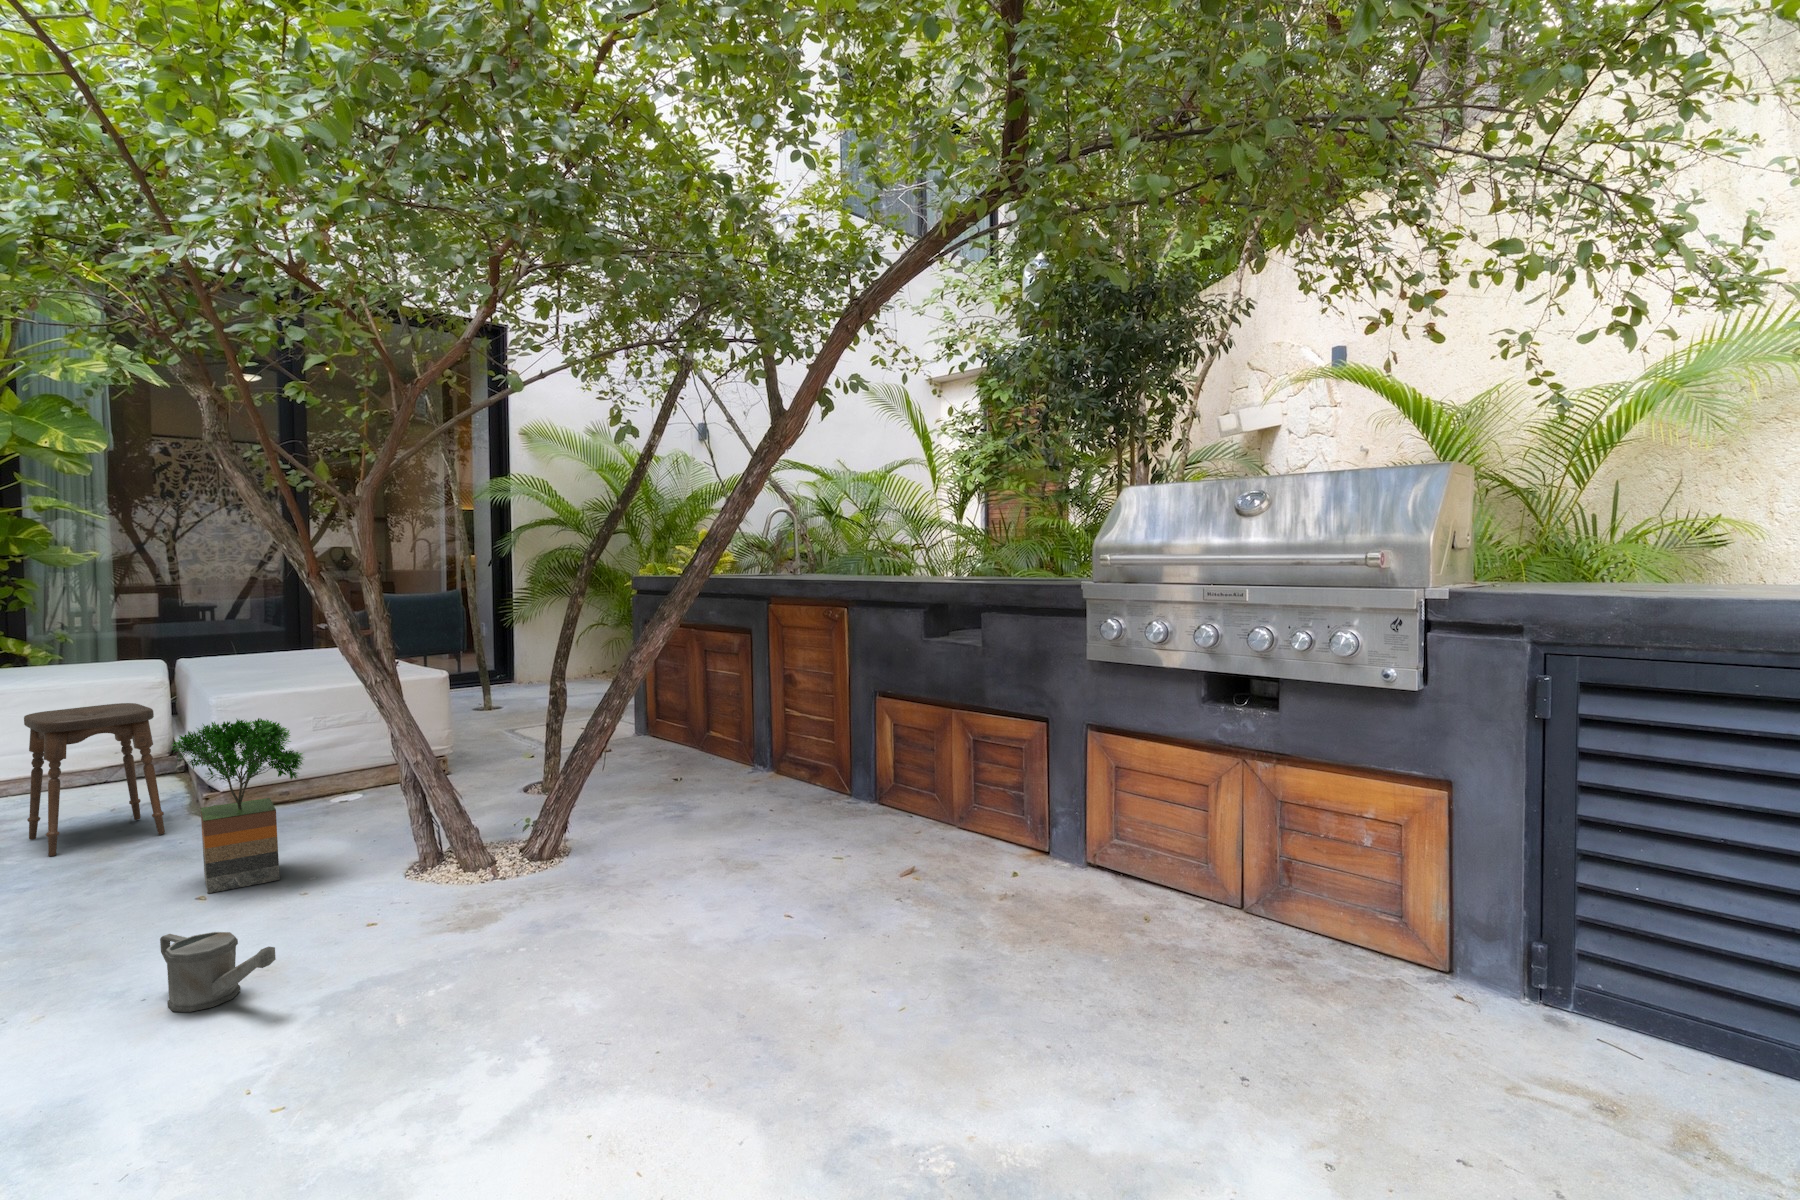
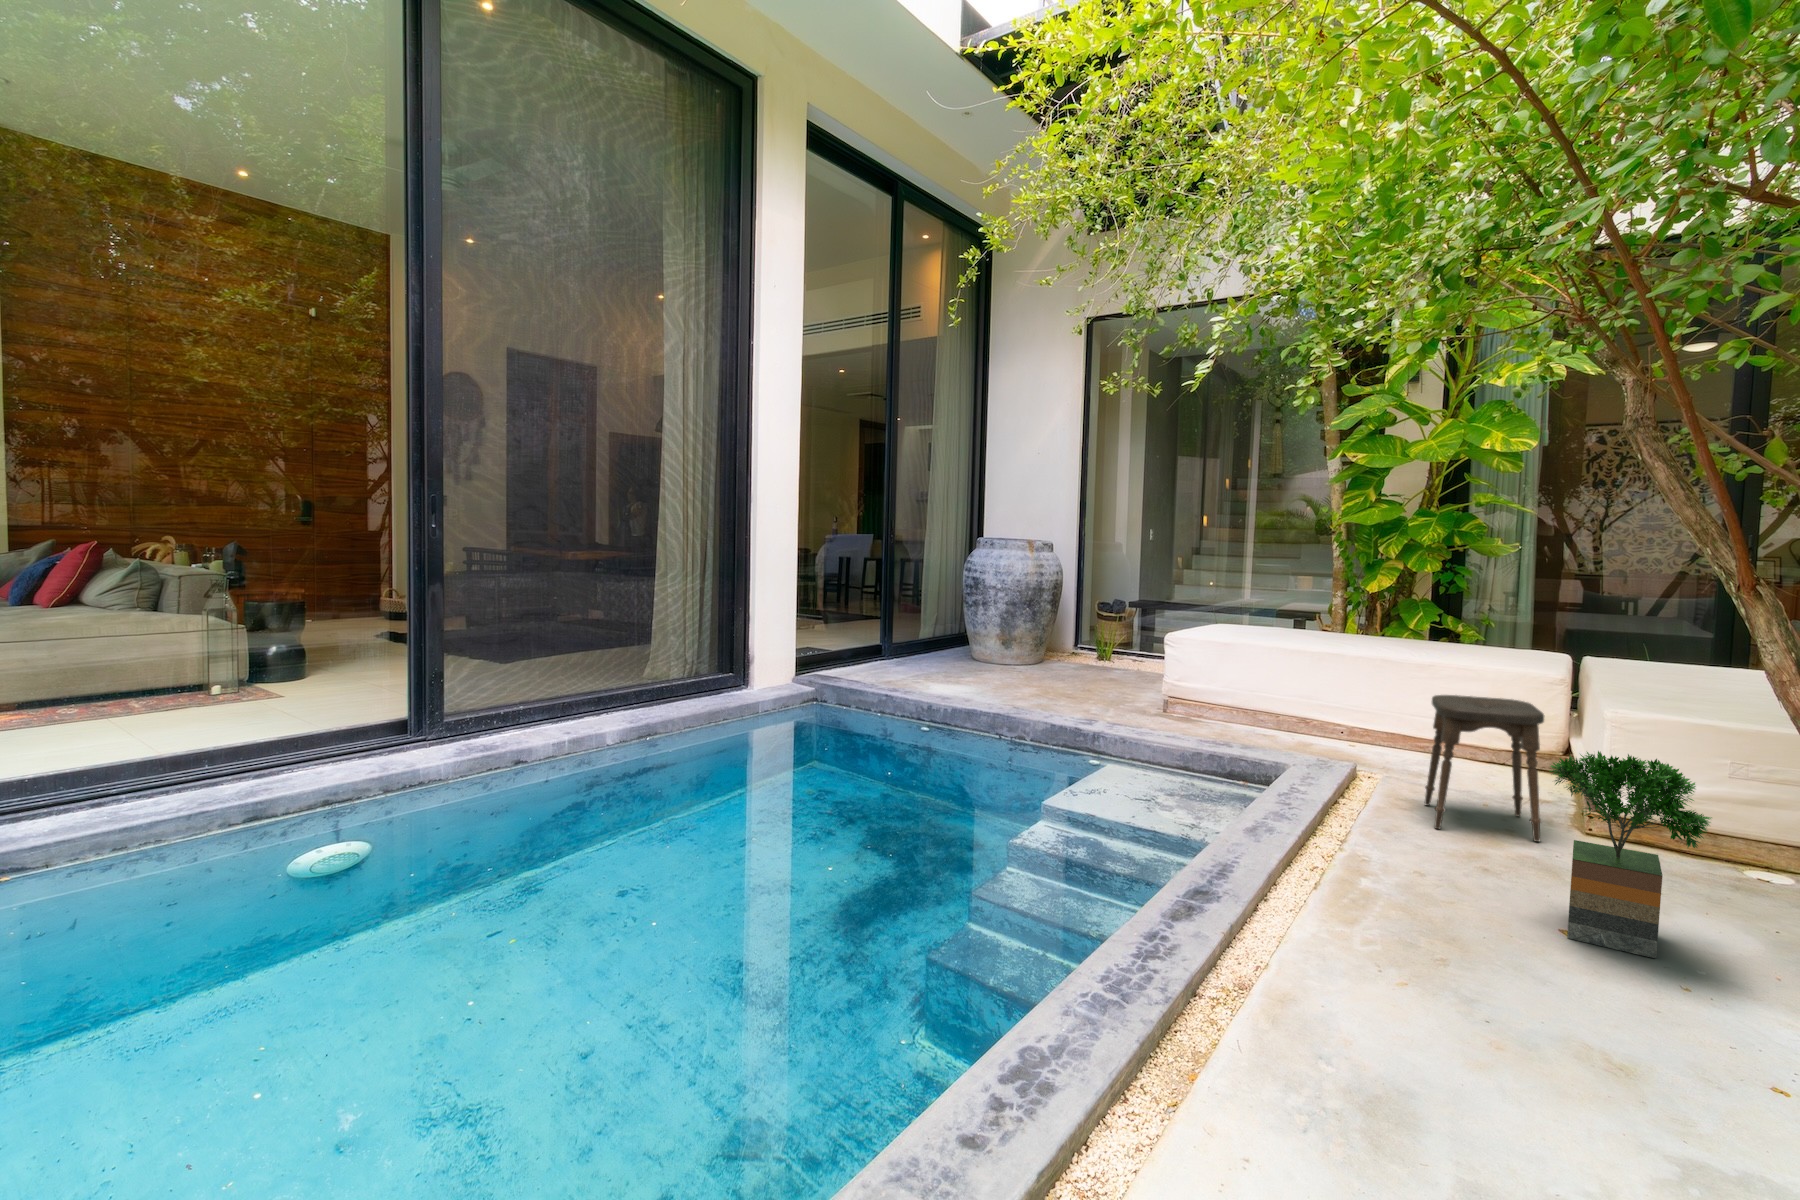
watering can: present [160,932,276,1012] -> none [1493,989,1624,1106]

